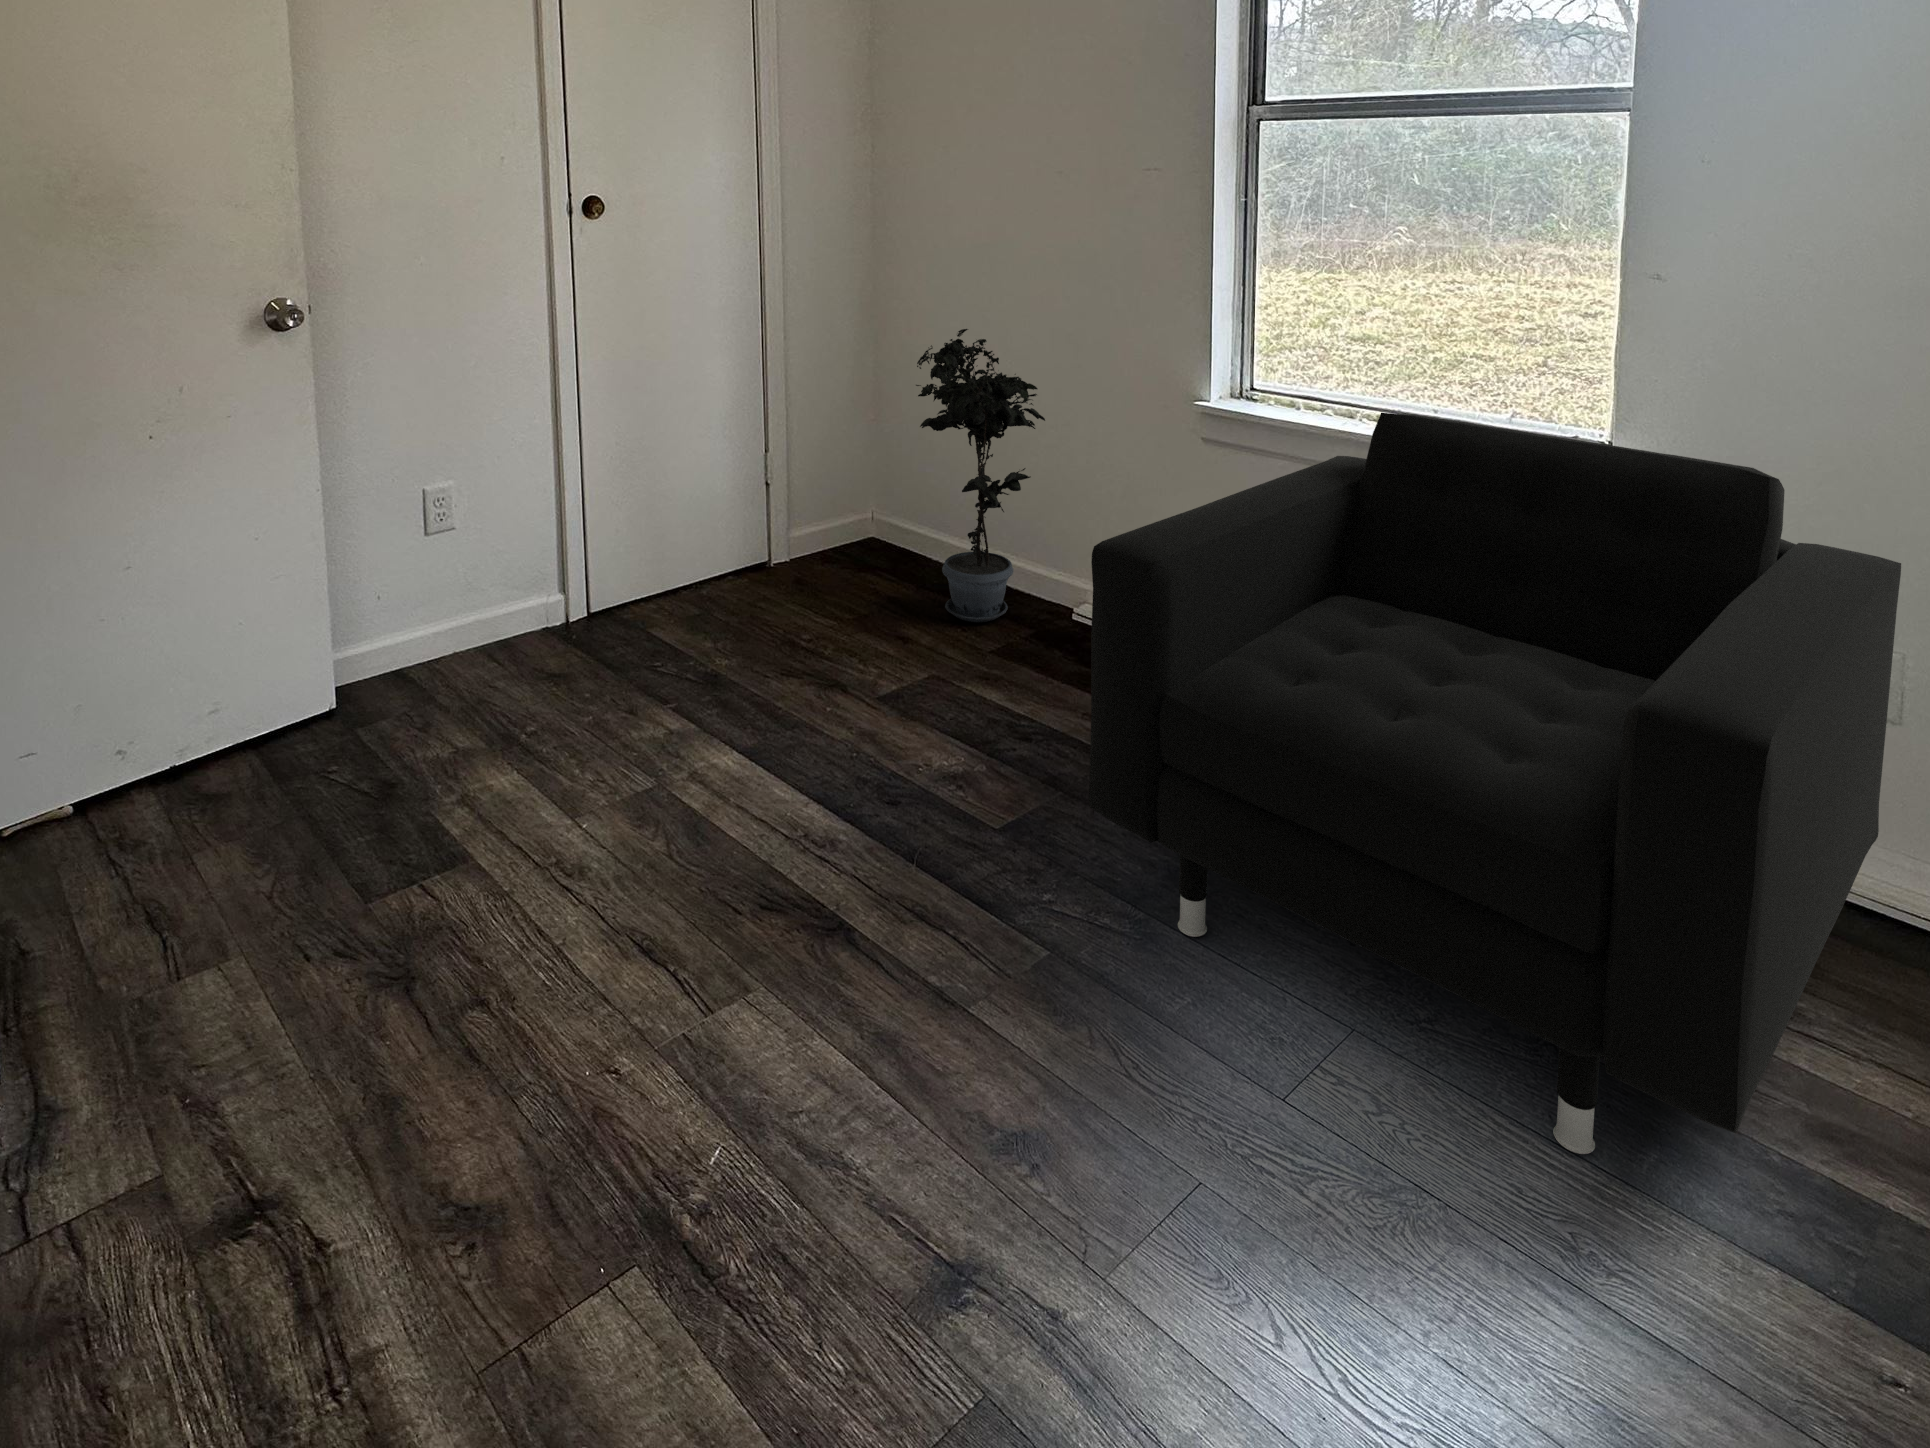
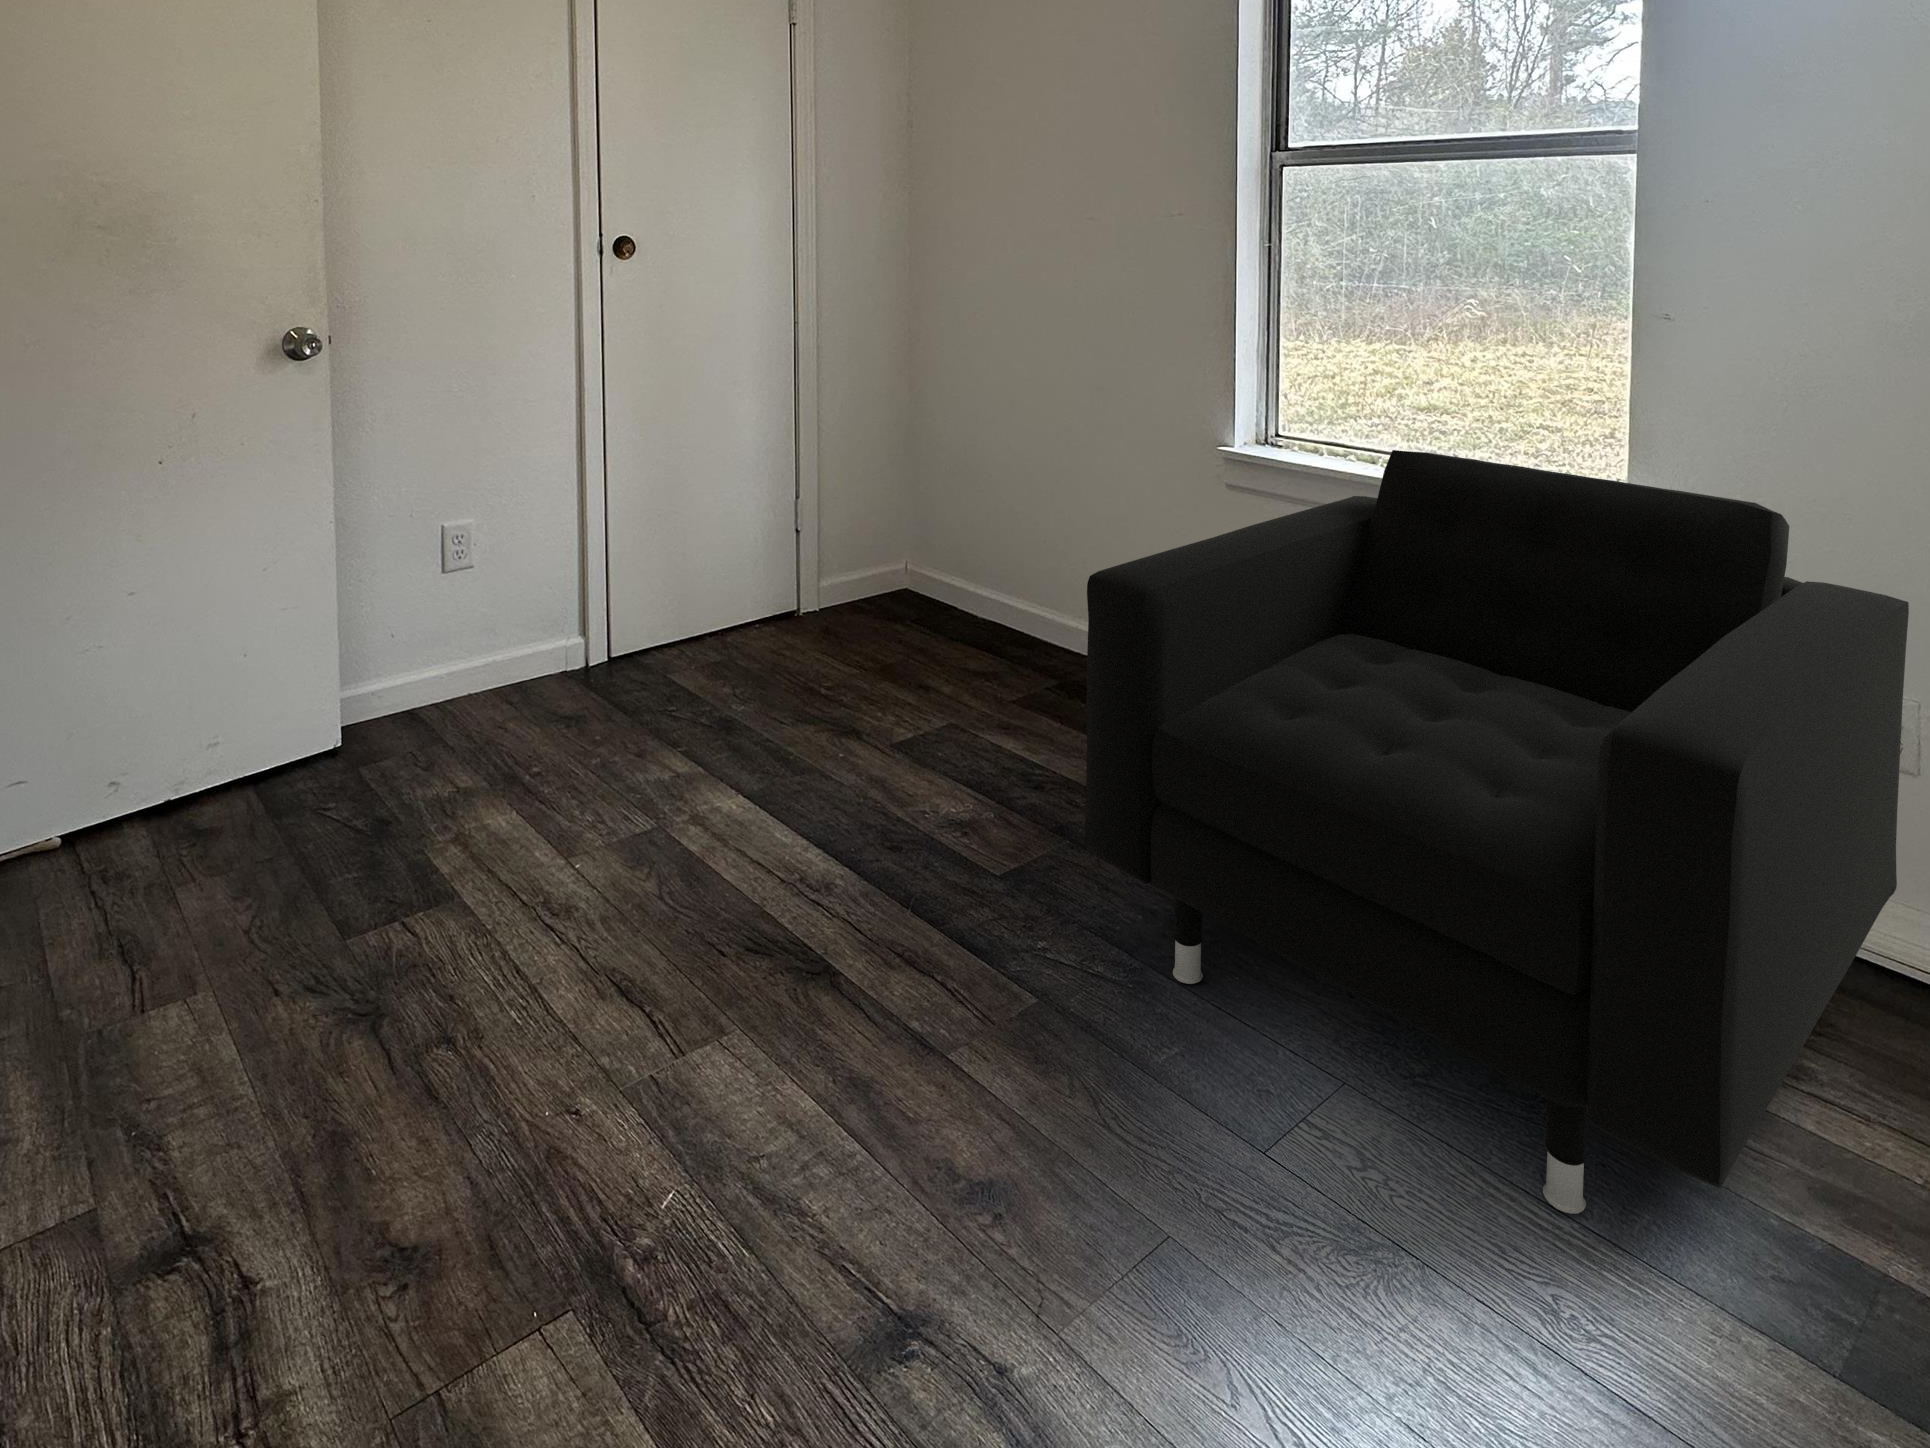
potted plant: present [916,329,1045,622] -> none [941,369,1073,668]

